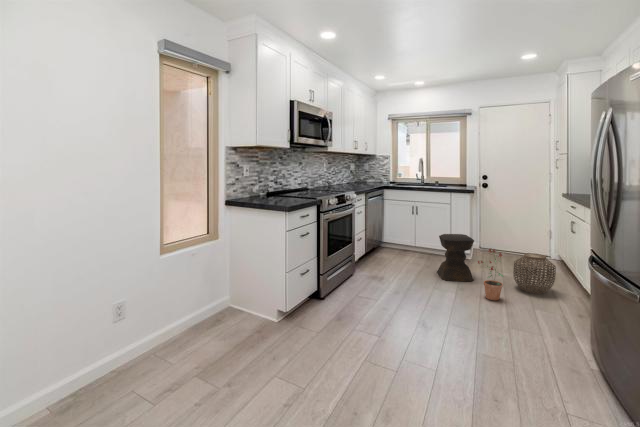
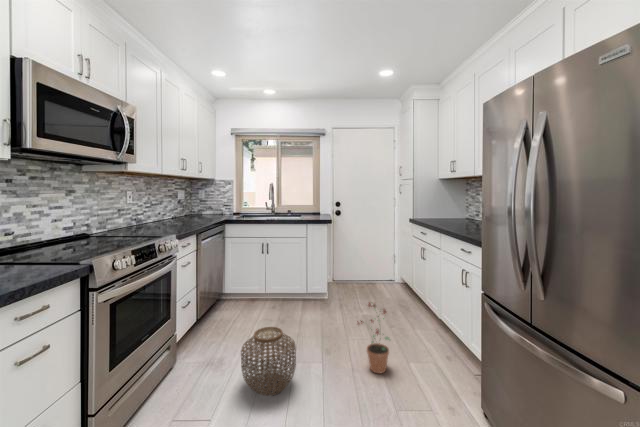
stool: present [437,234,474,281] -> none [301,279,347,347]
woven basket: present [513,253,556,294] -> present [241,327,296,396]

